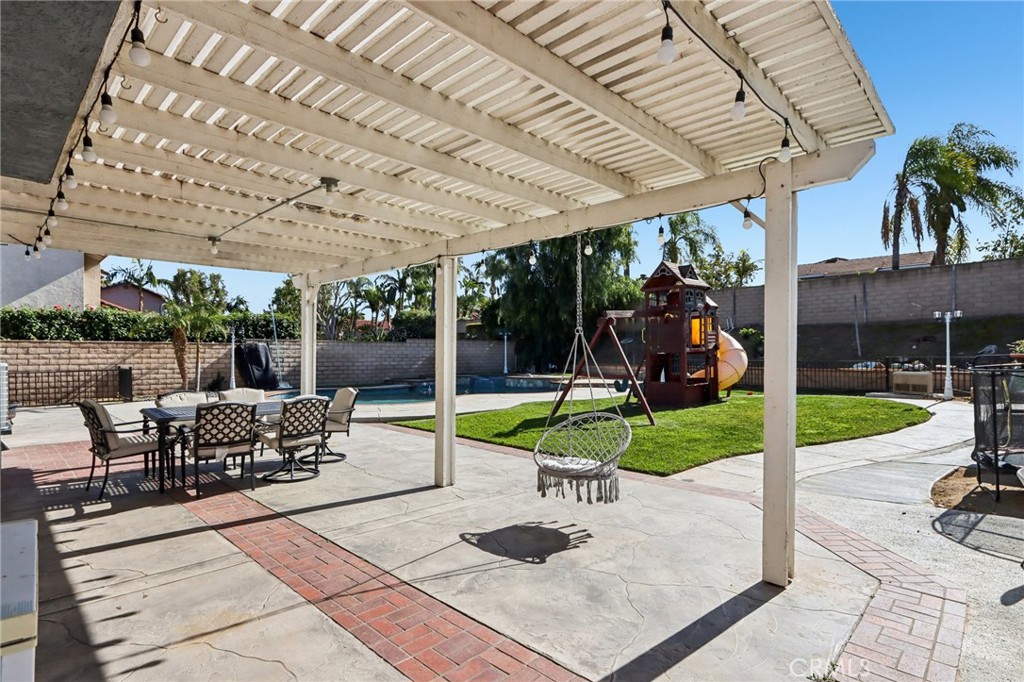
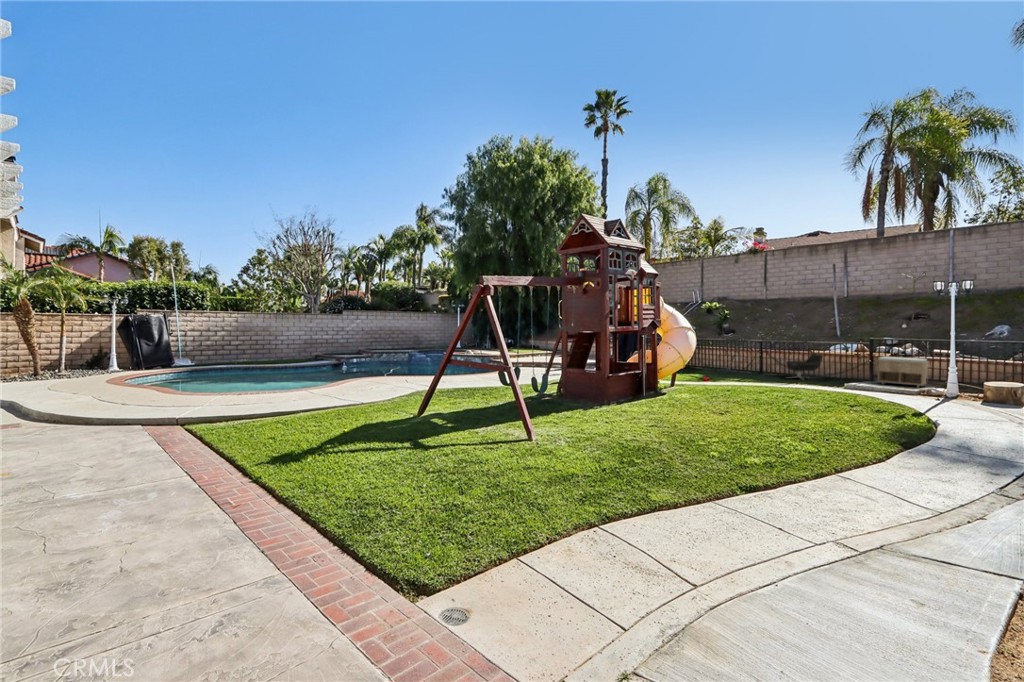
lounge chair: none [817,370,848,391] -> present [786,354,823,378]

